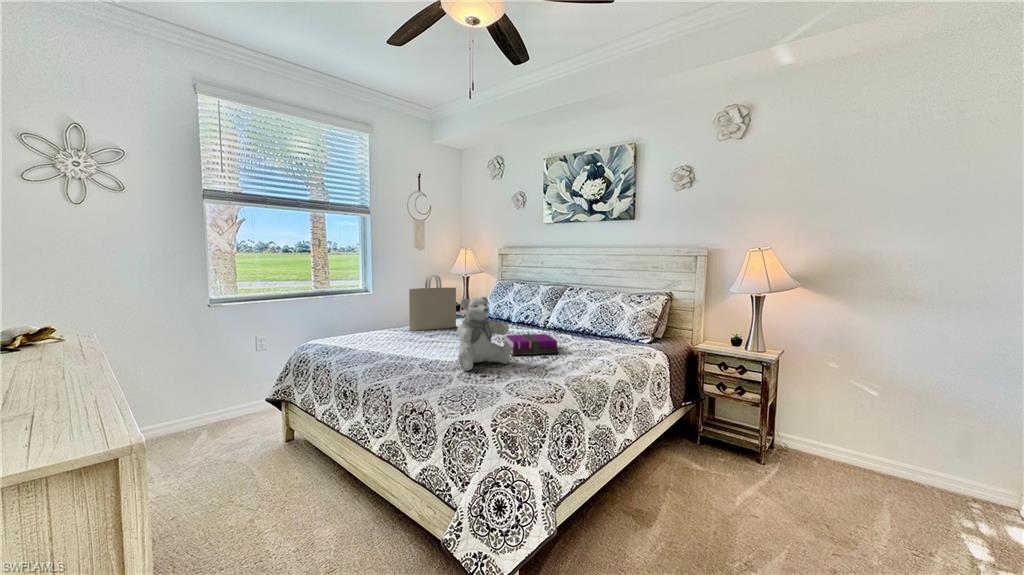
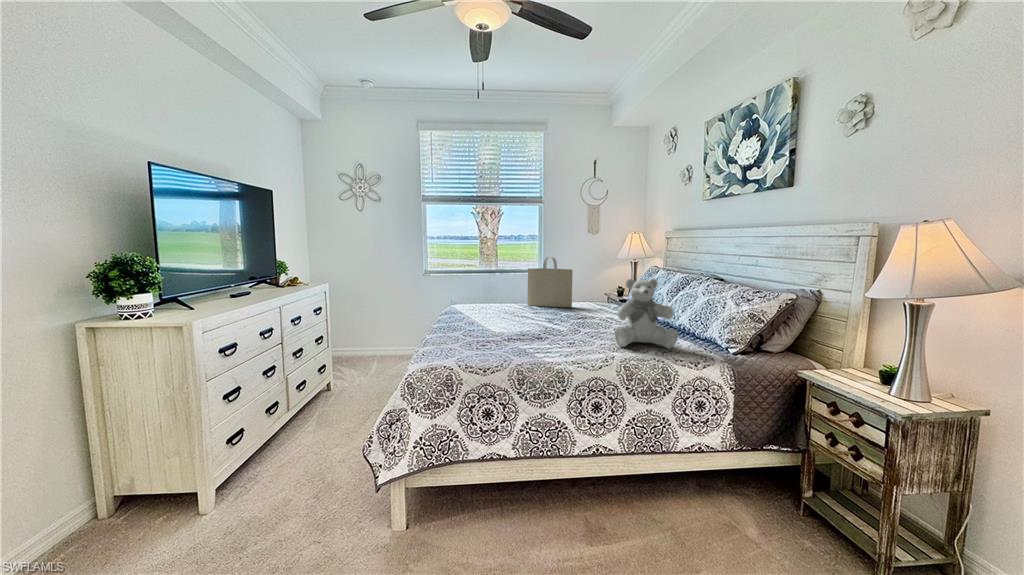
teddy bear: present [457,297,512,371] -> present [614,279,678,349]
notebook: present [504,334,559,355] -> none [544,316,603,341]

